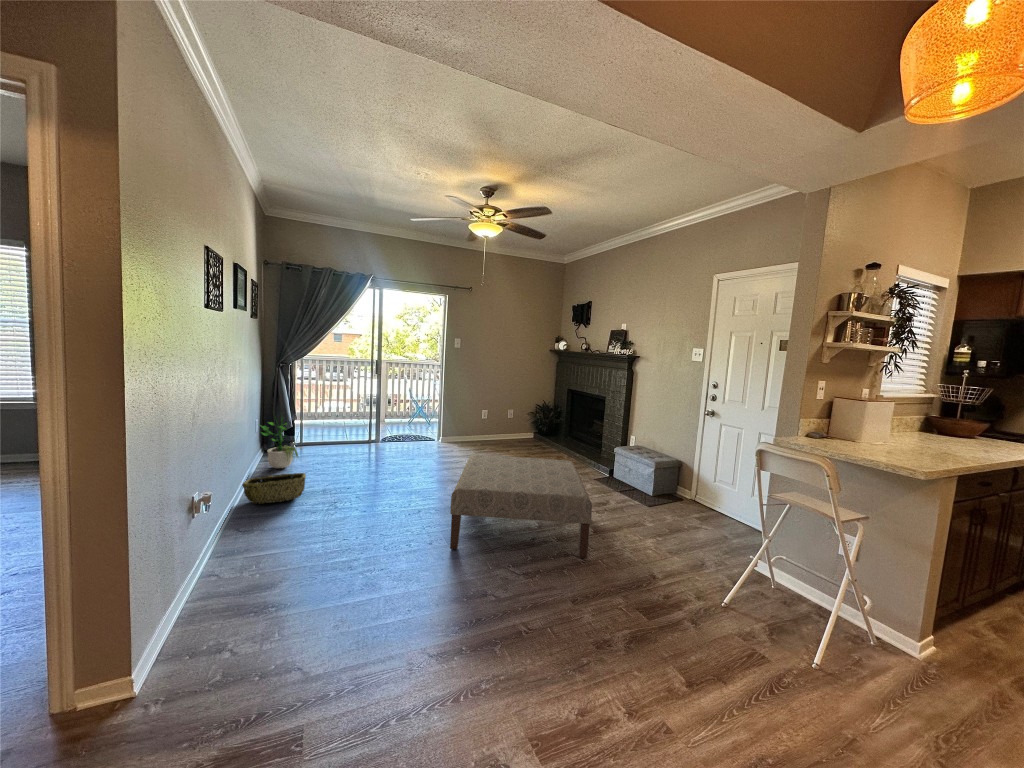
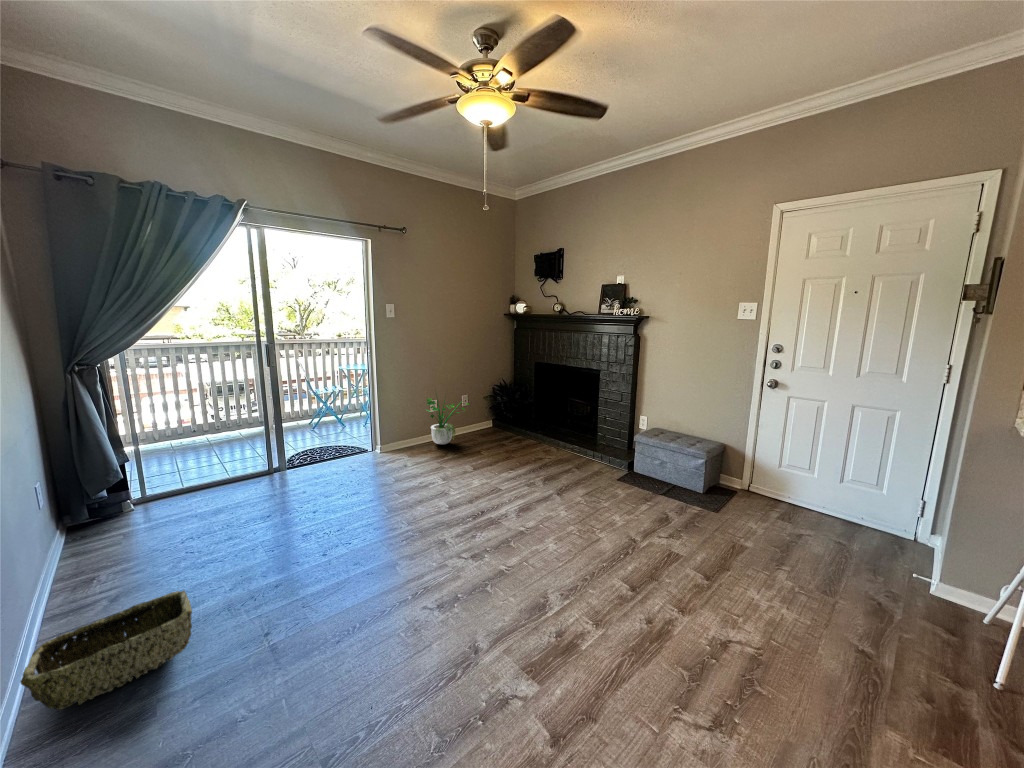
potted plant: present [261,418,298,468] -> present [426,398,469,445]
ottoman: present [450,454,592,558] -> none [495,475,778,706]

